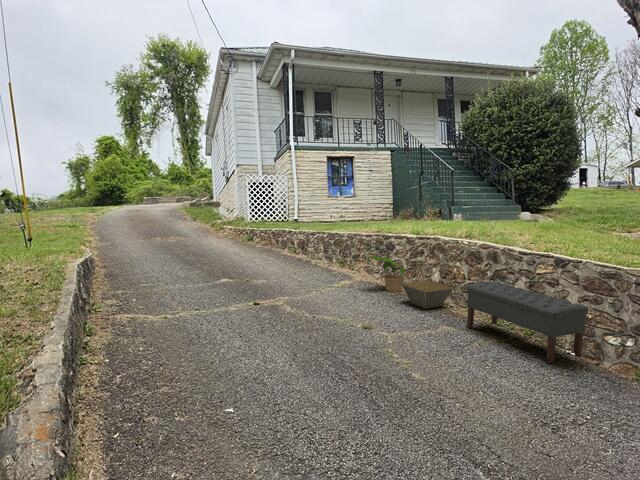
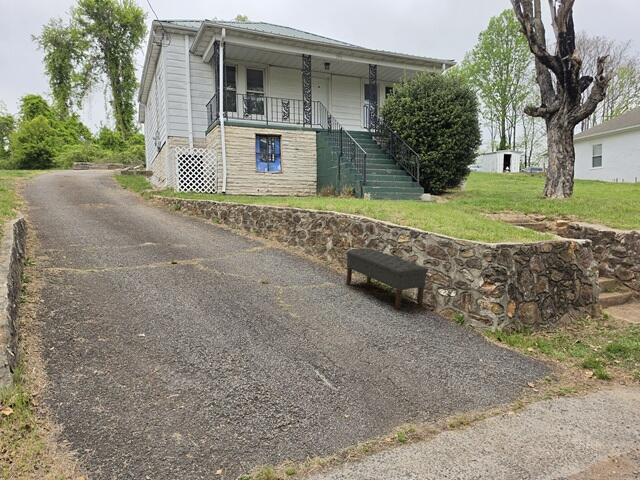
potted plant: present [367,256,405,292] -> none [275,226,307,256]
basket: present [401,280,454,309] -> none [301,247,343,270]

